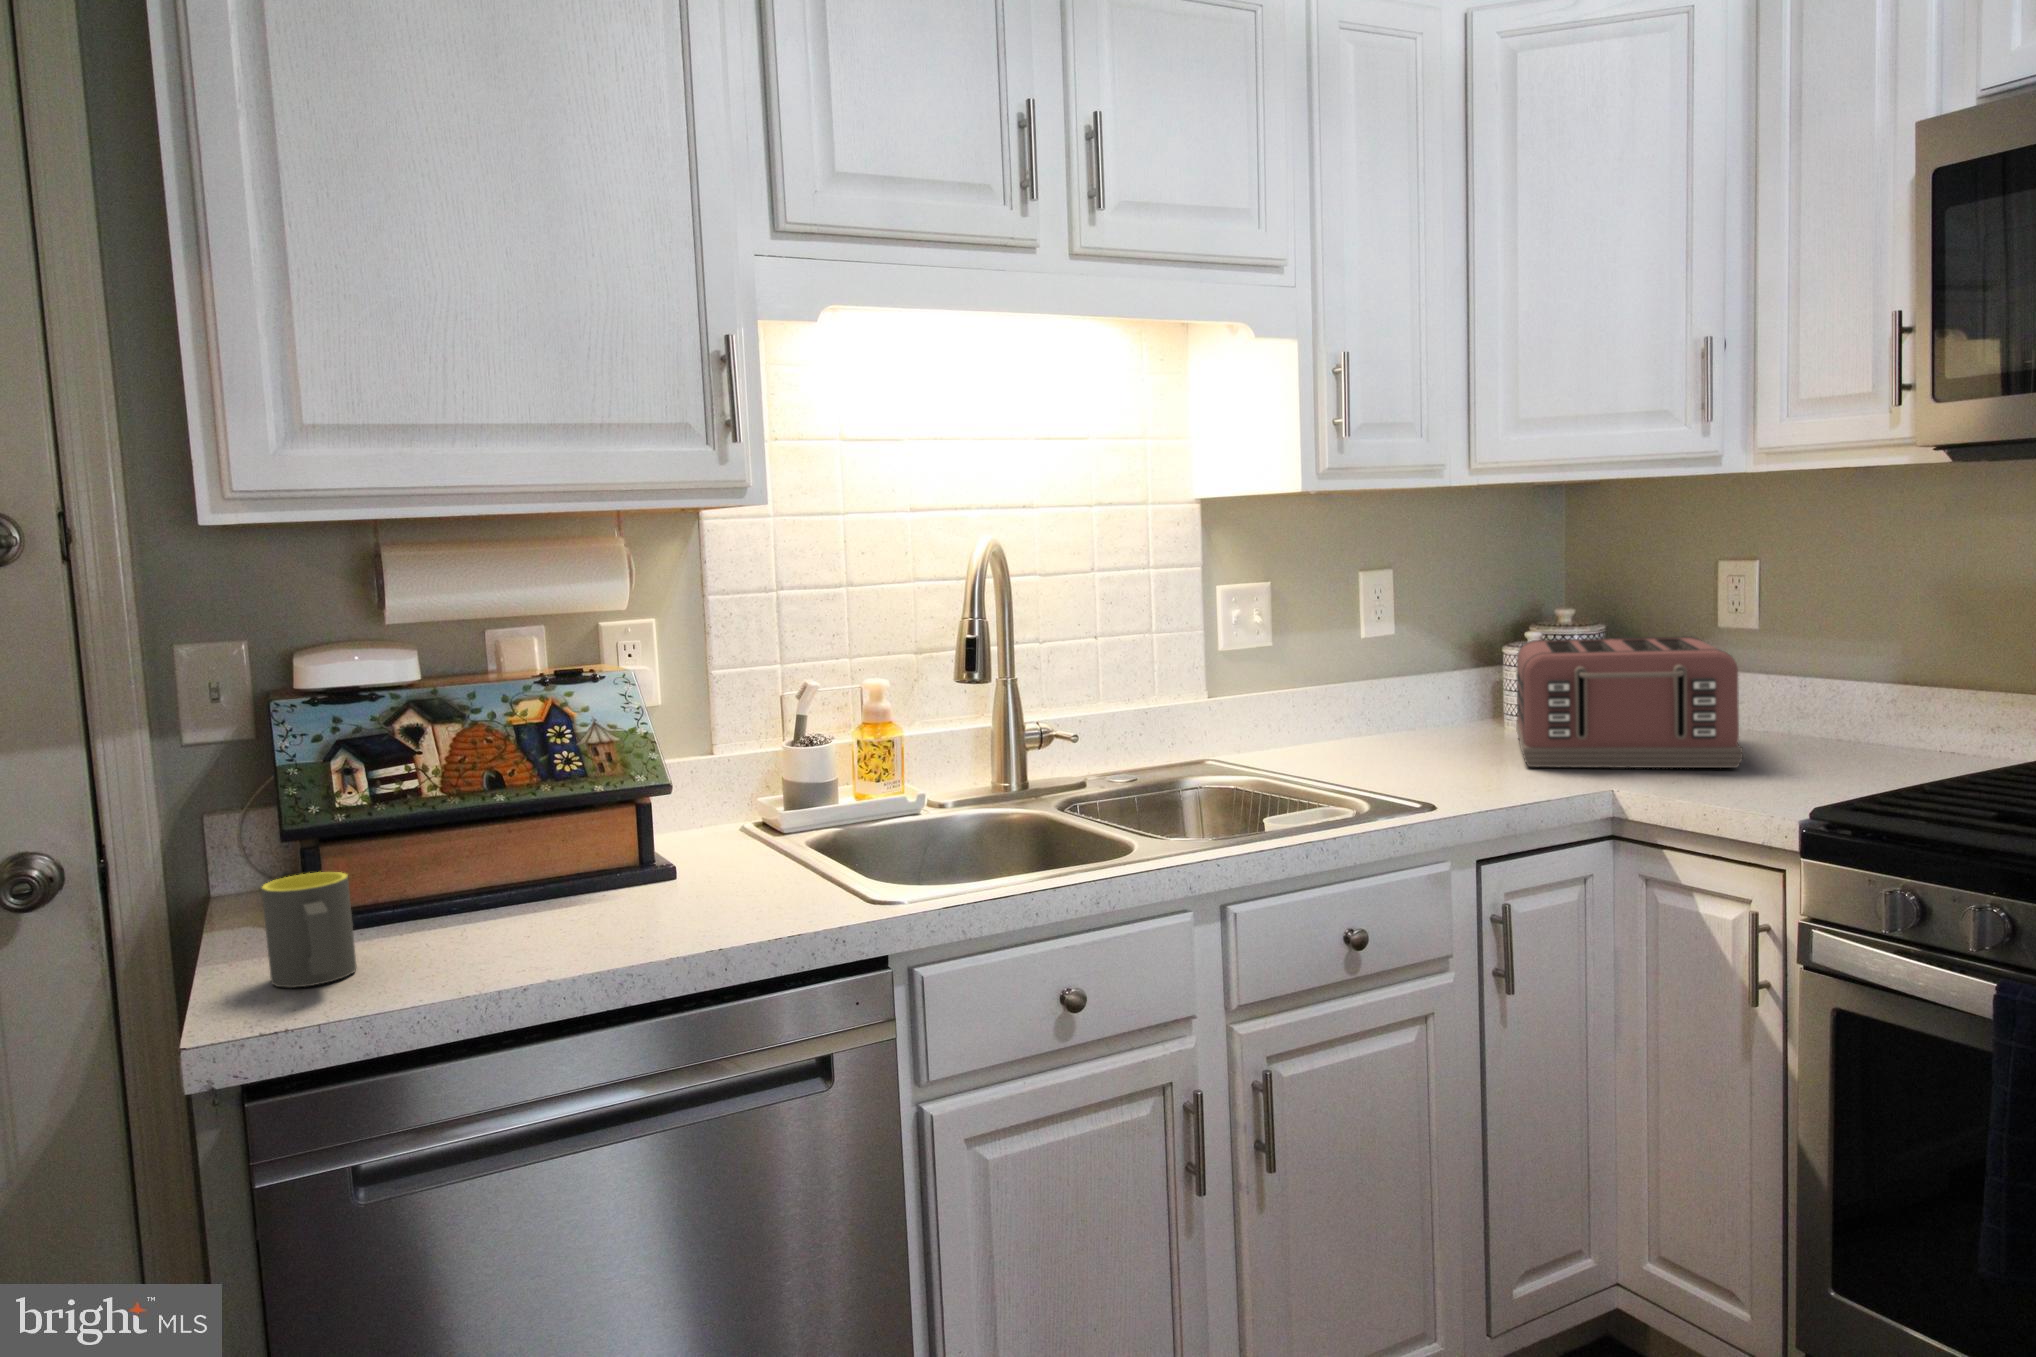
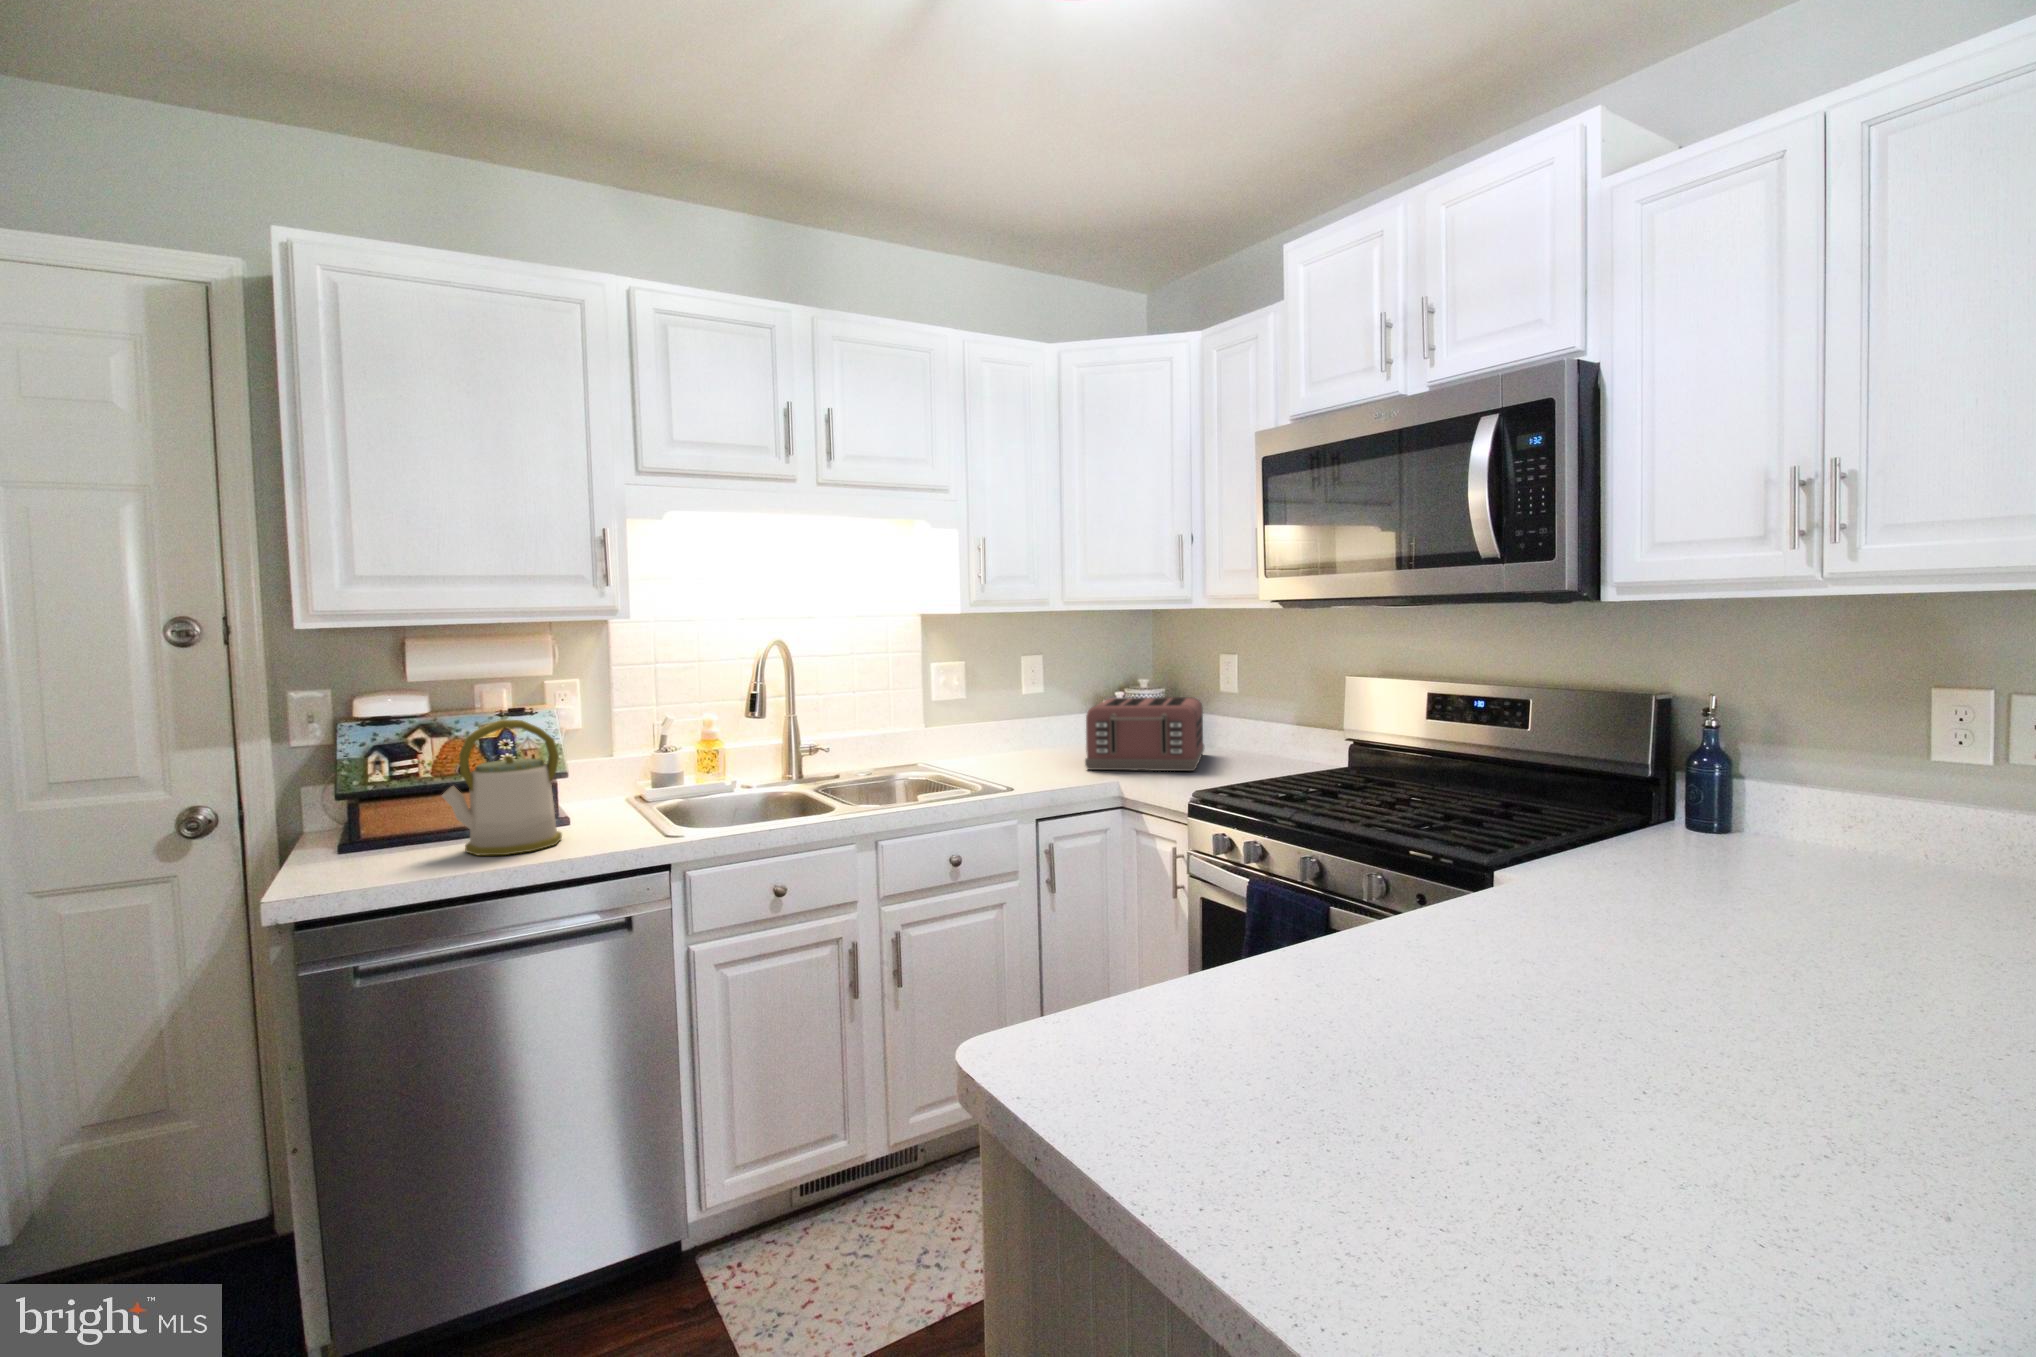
kettle: none [472,689,680,944] -> present [442,720,562,856]
mug: present [262,872,357,988] -> none [318,815,372,875]

